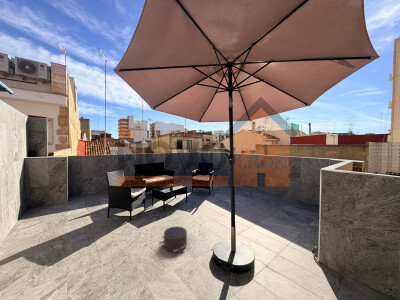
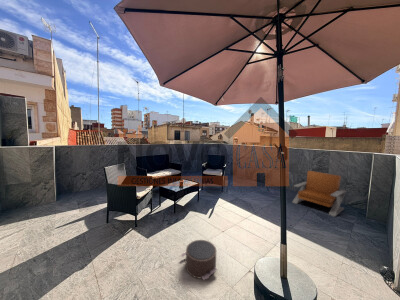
lounge chair: none [269,174,315,213] -> present [293,171,346,216]

